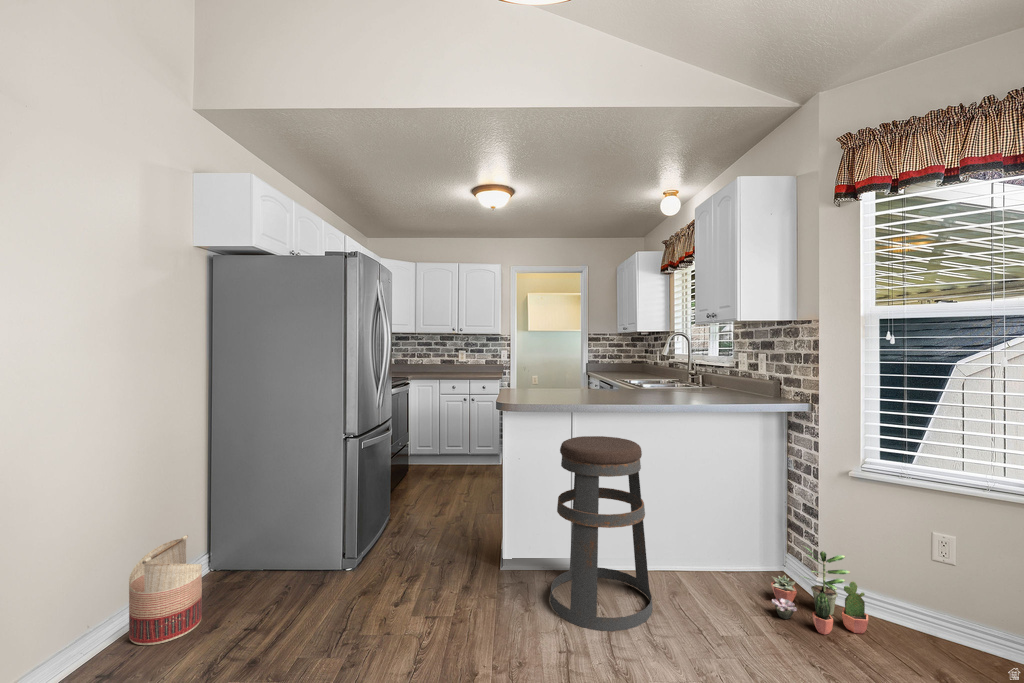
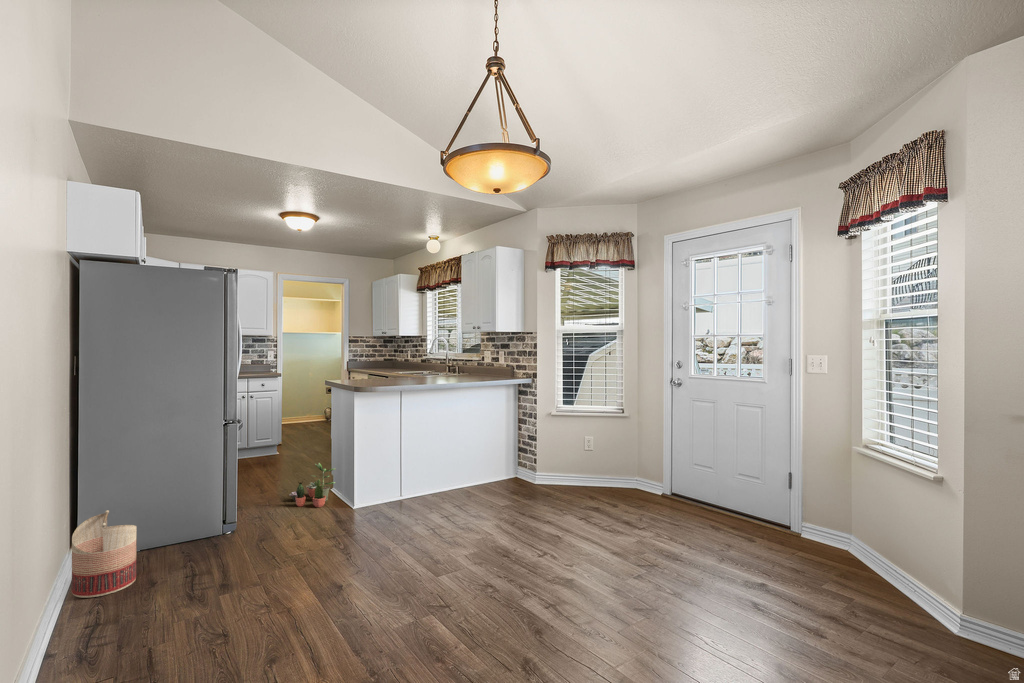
bar stool: present [550,436,653,631] -> none [397,405,461,517]
potted plant: present [771,547,868,635] -> present [290,463,335,507]

